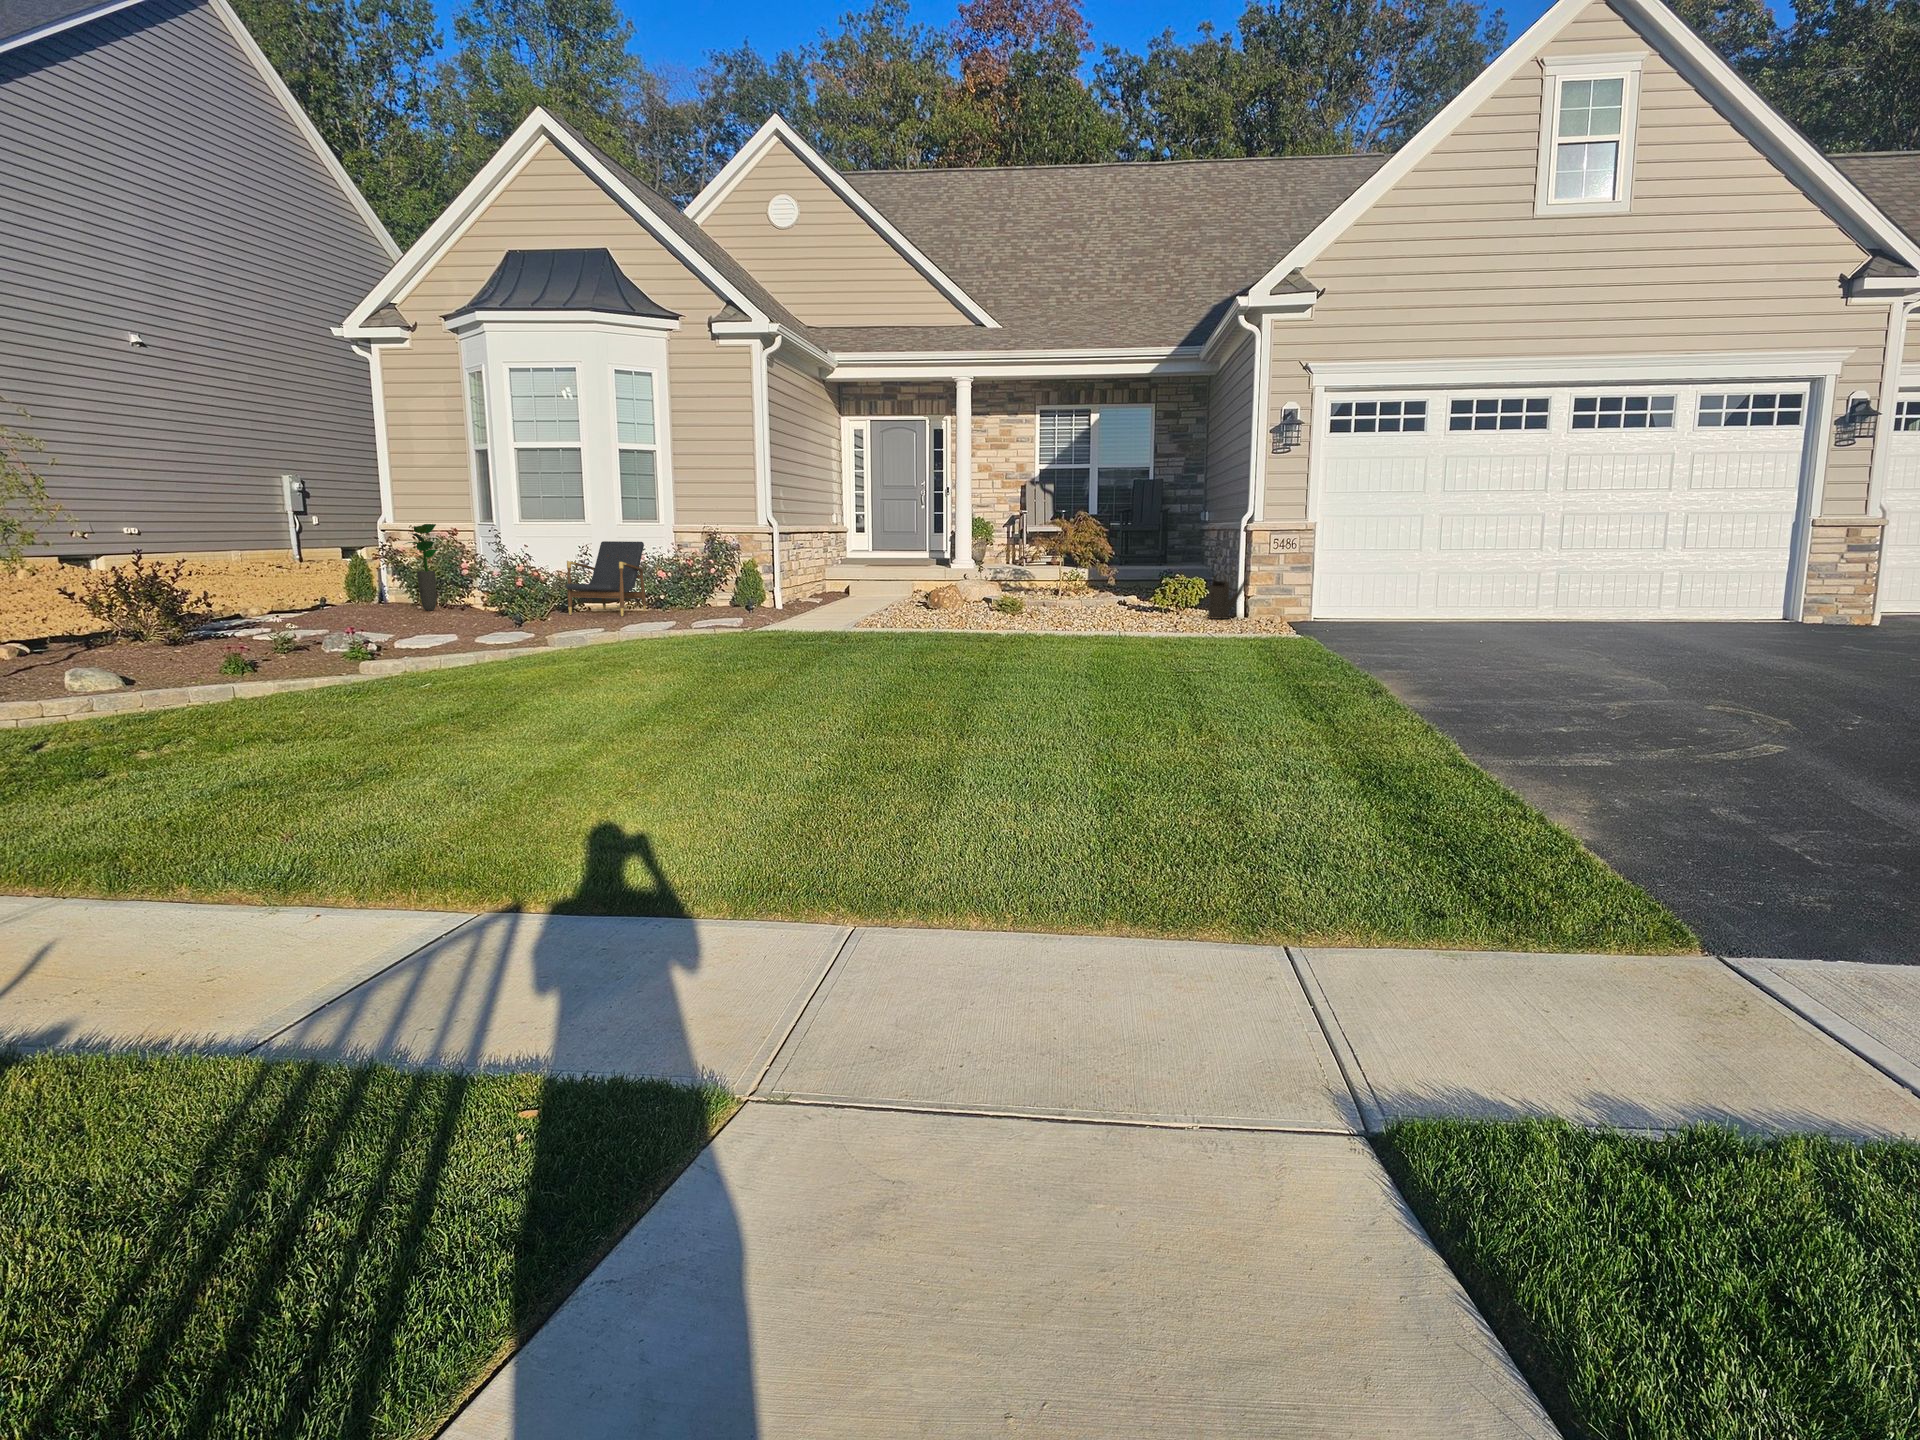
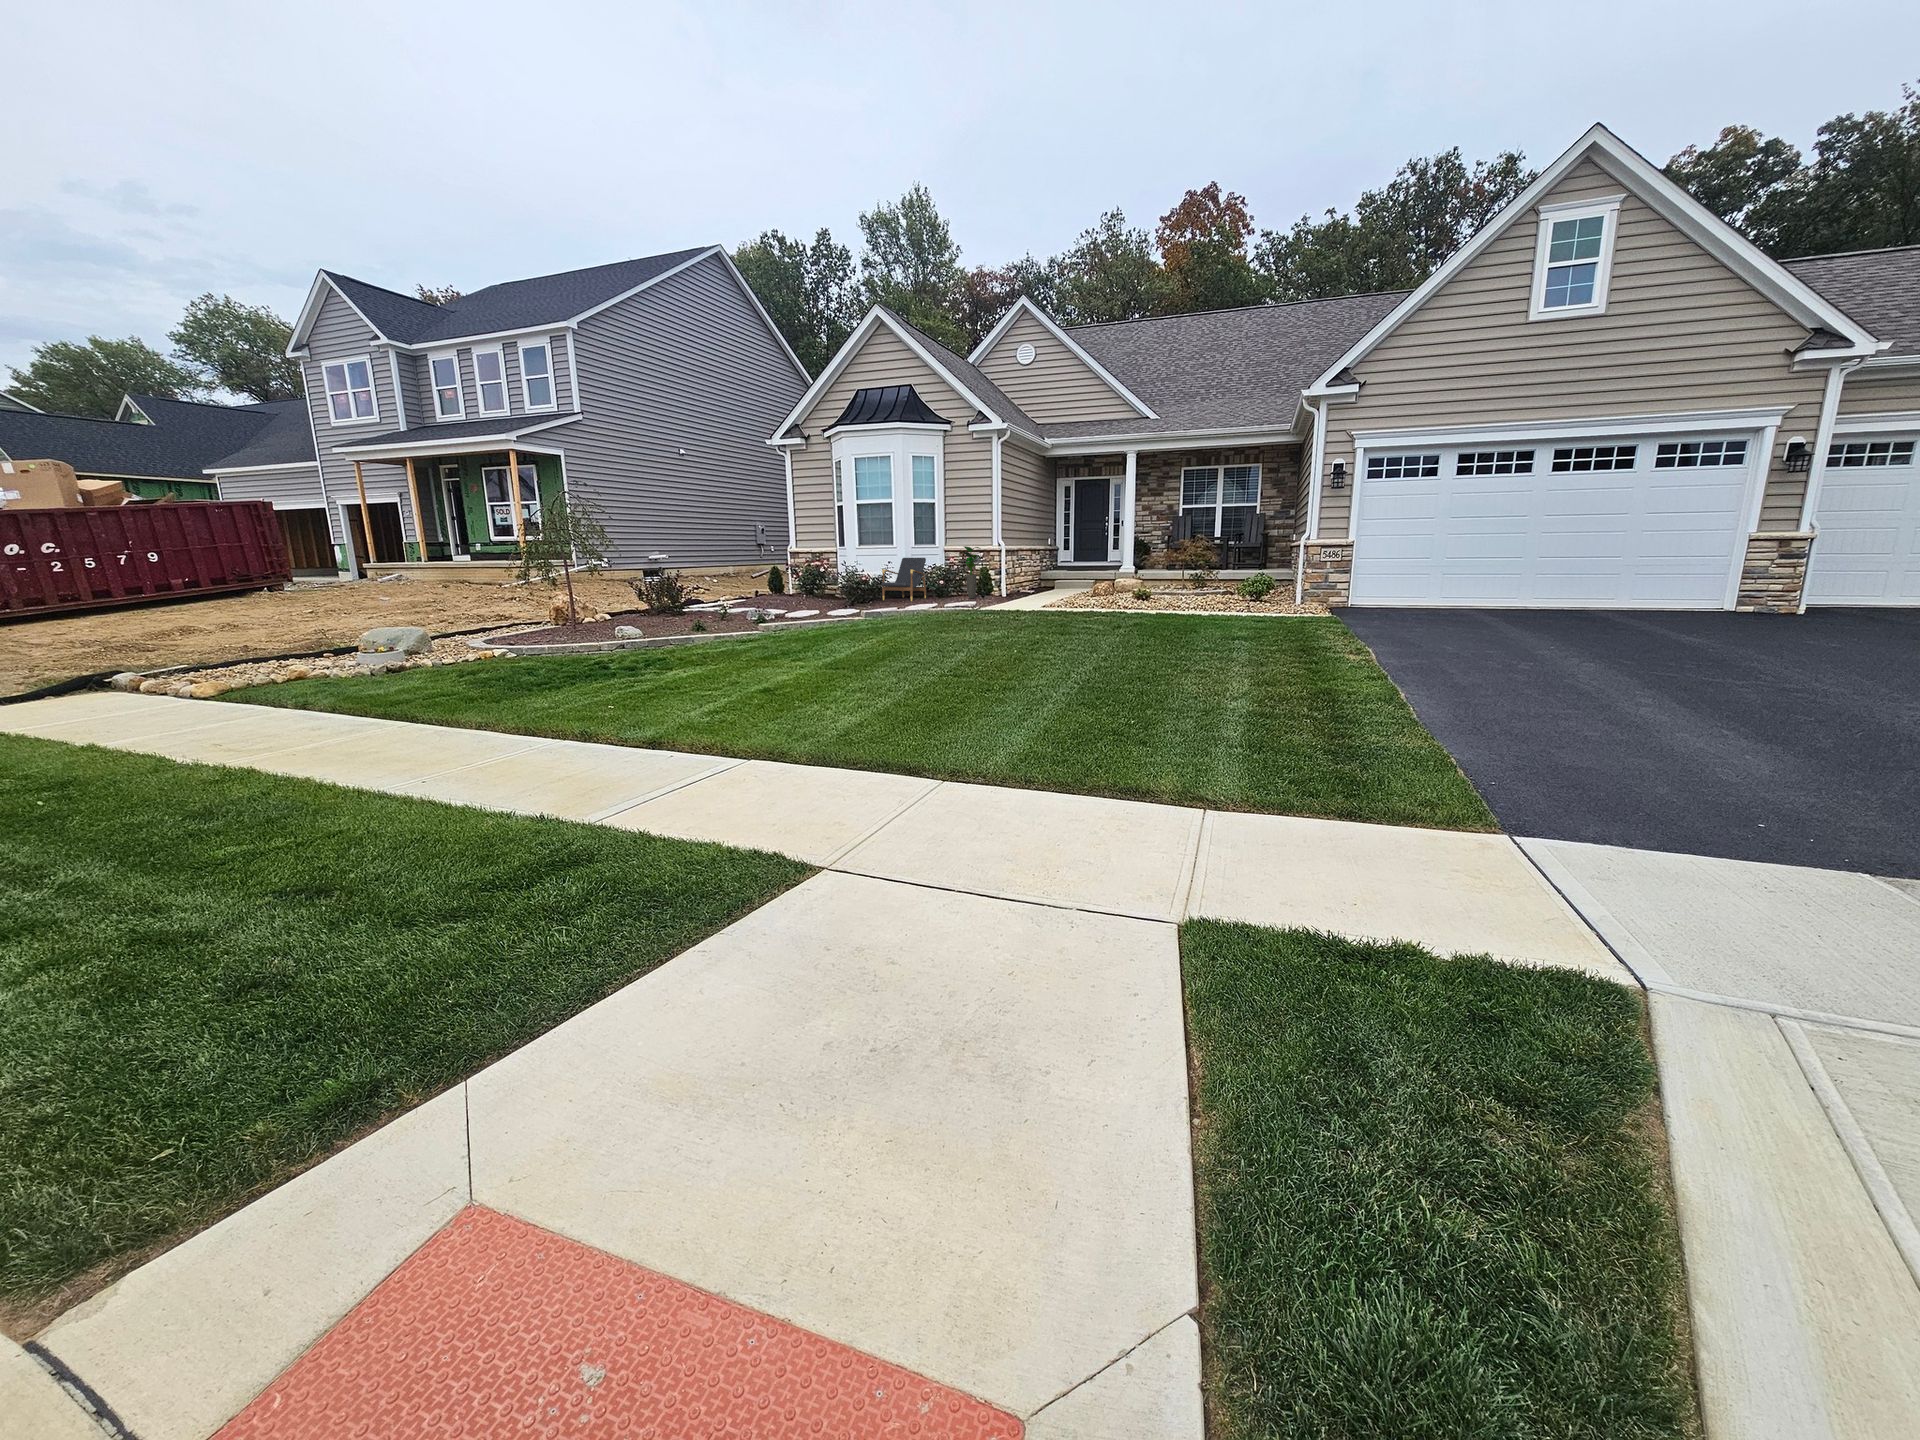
potted plant: present [406,524,441,611] -> present [963,546,980,599]
watering can: present [1205,574,1248,619] -> none [1269,575,1302,605]

